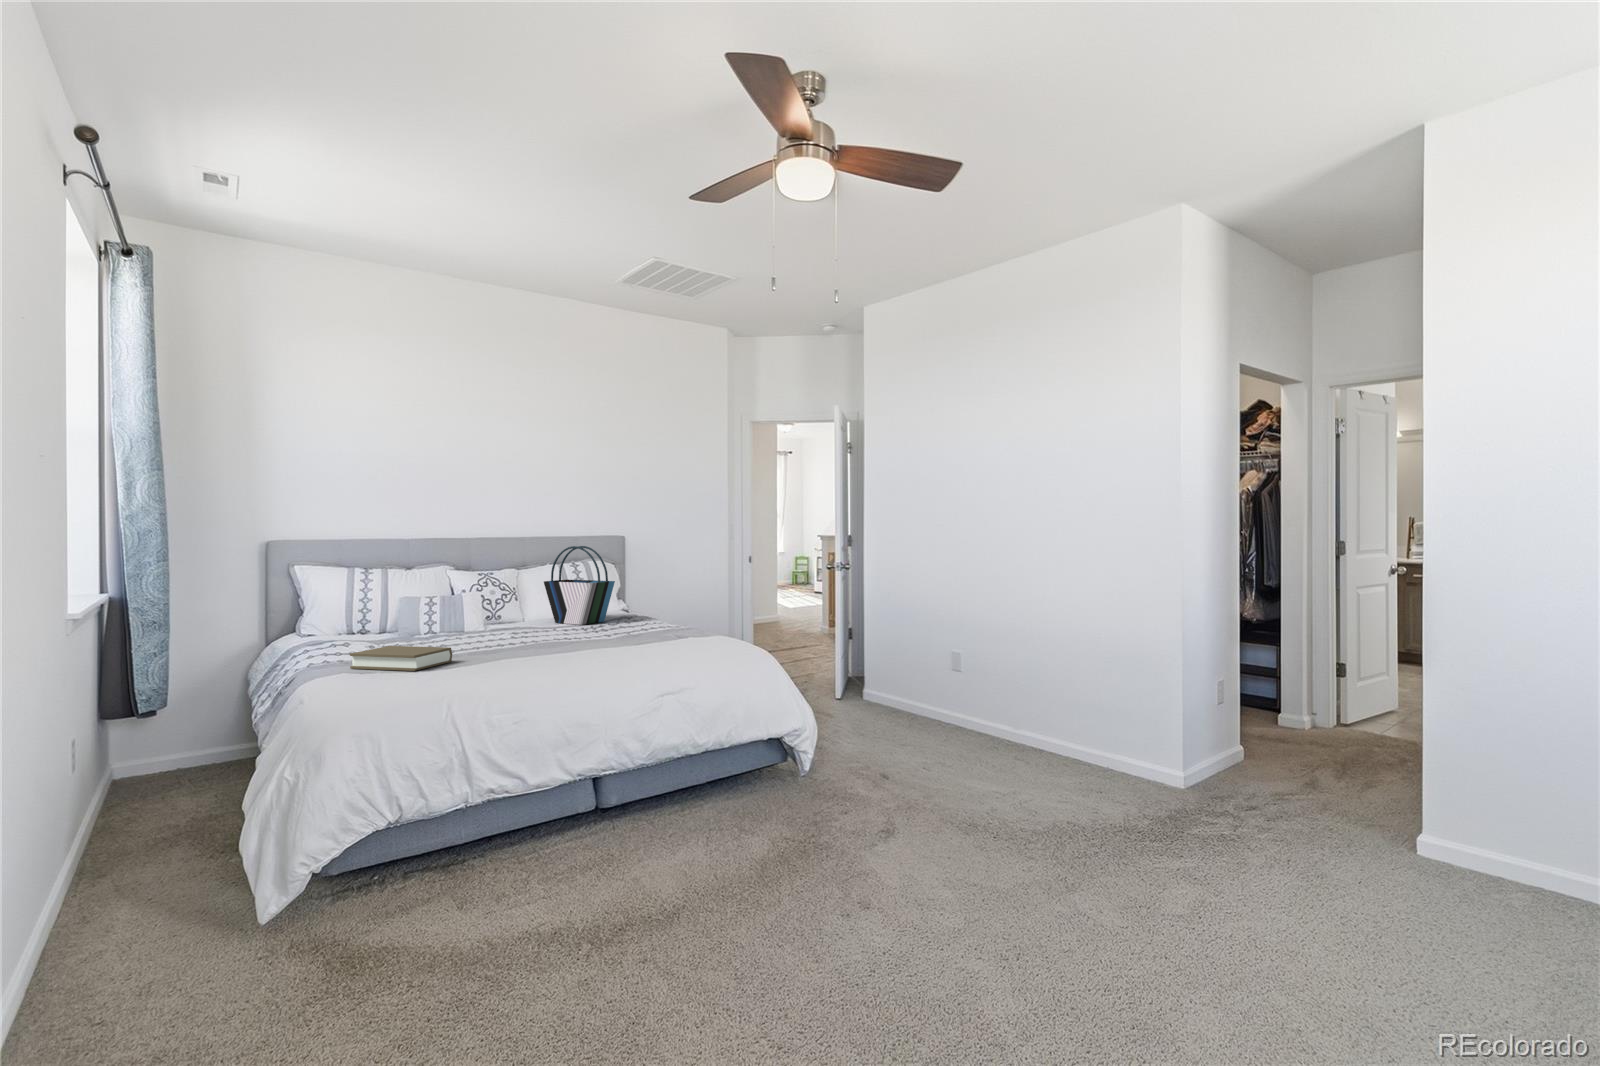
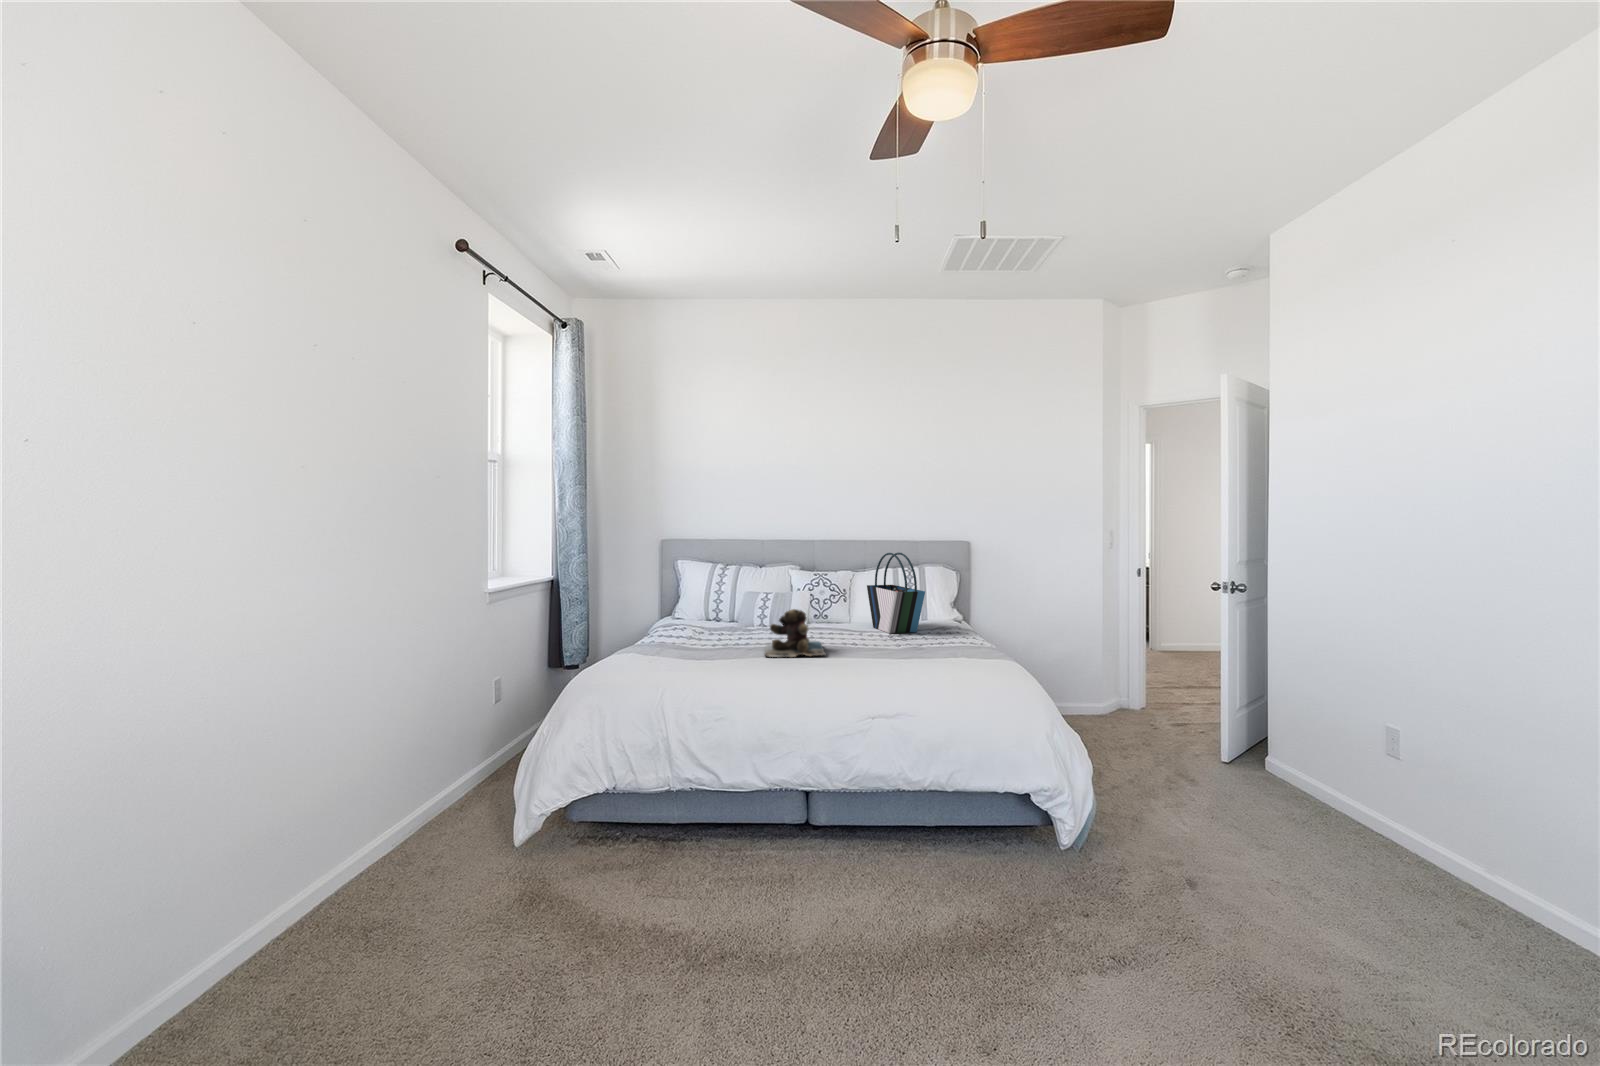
teddy bear: none [480,602,561,650] -> present [764,609,825,657]
book: present [350,646,452,671] -> none [633,640,707,670]

